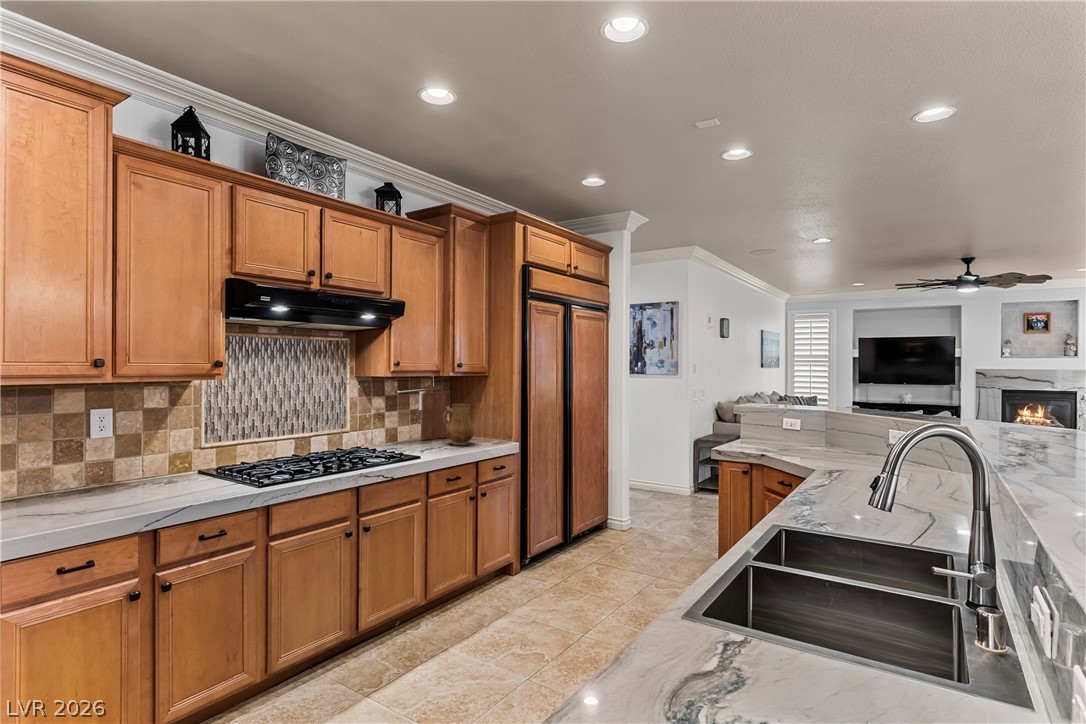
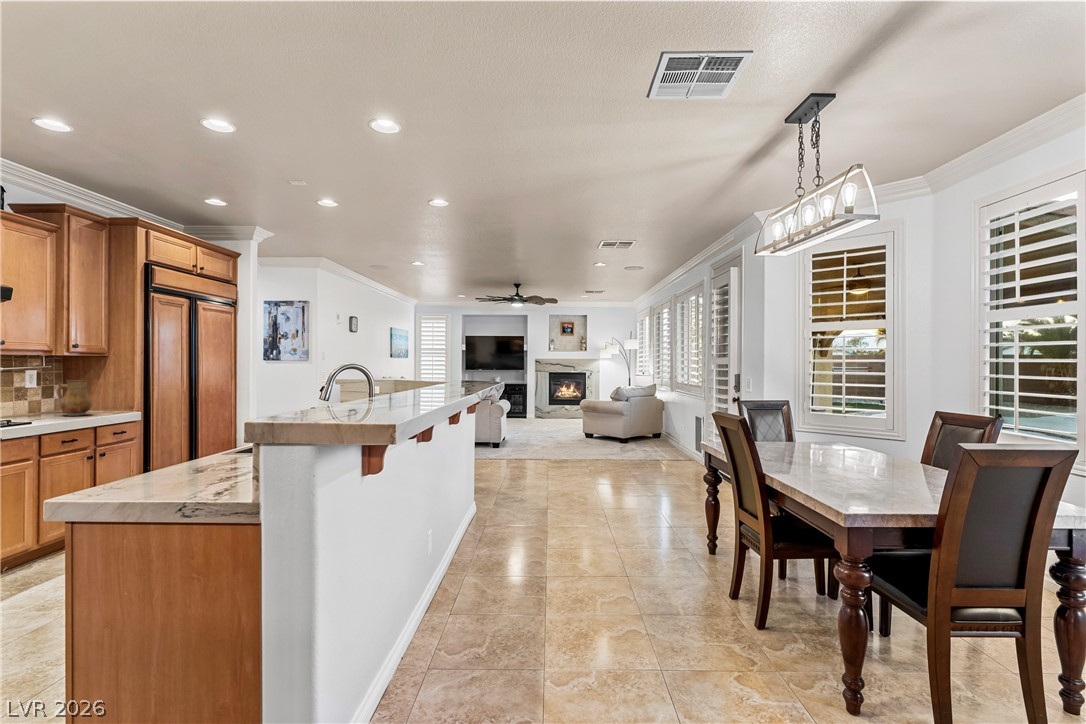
cutting board: present [421,386,447,440] -> none [29,365,60,414]

